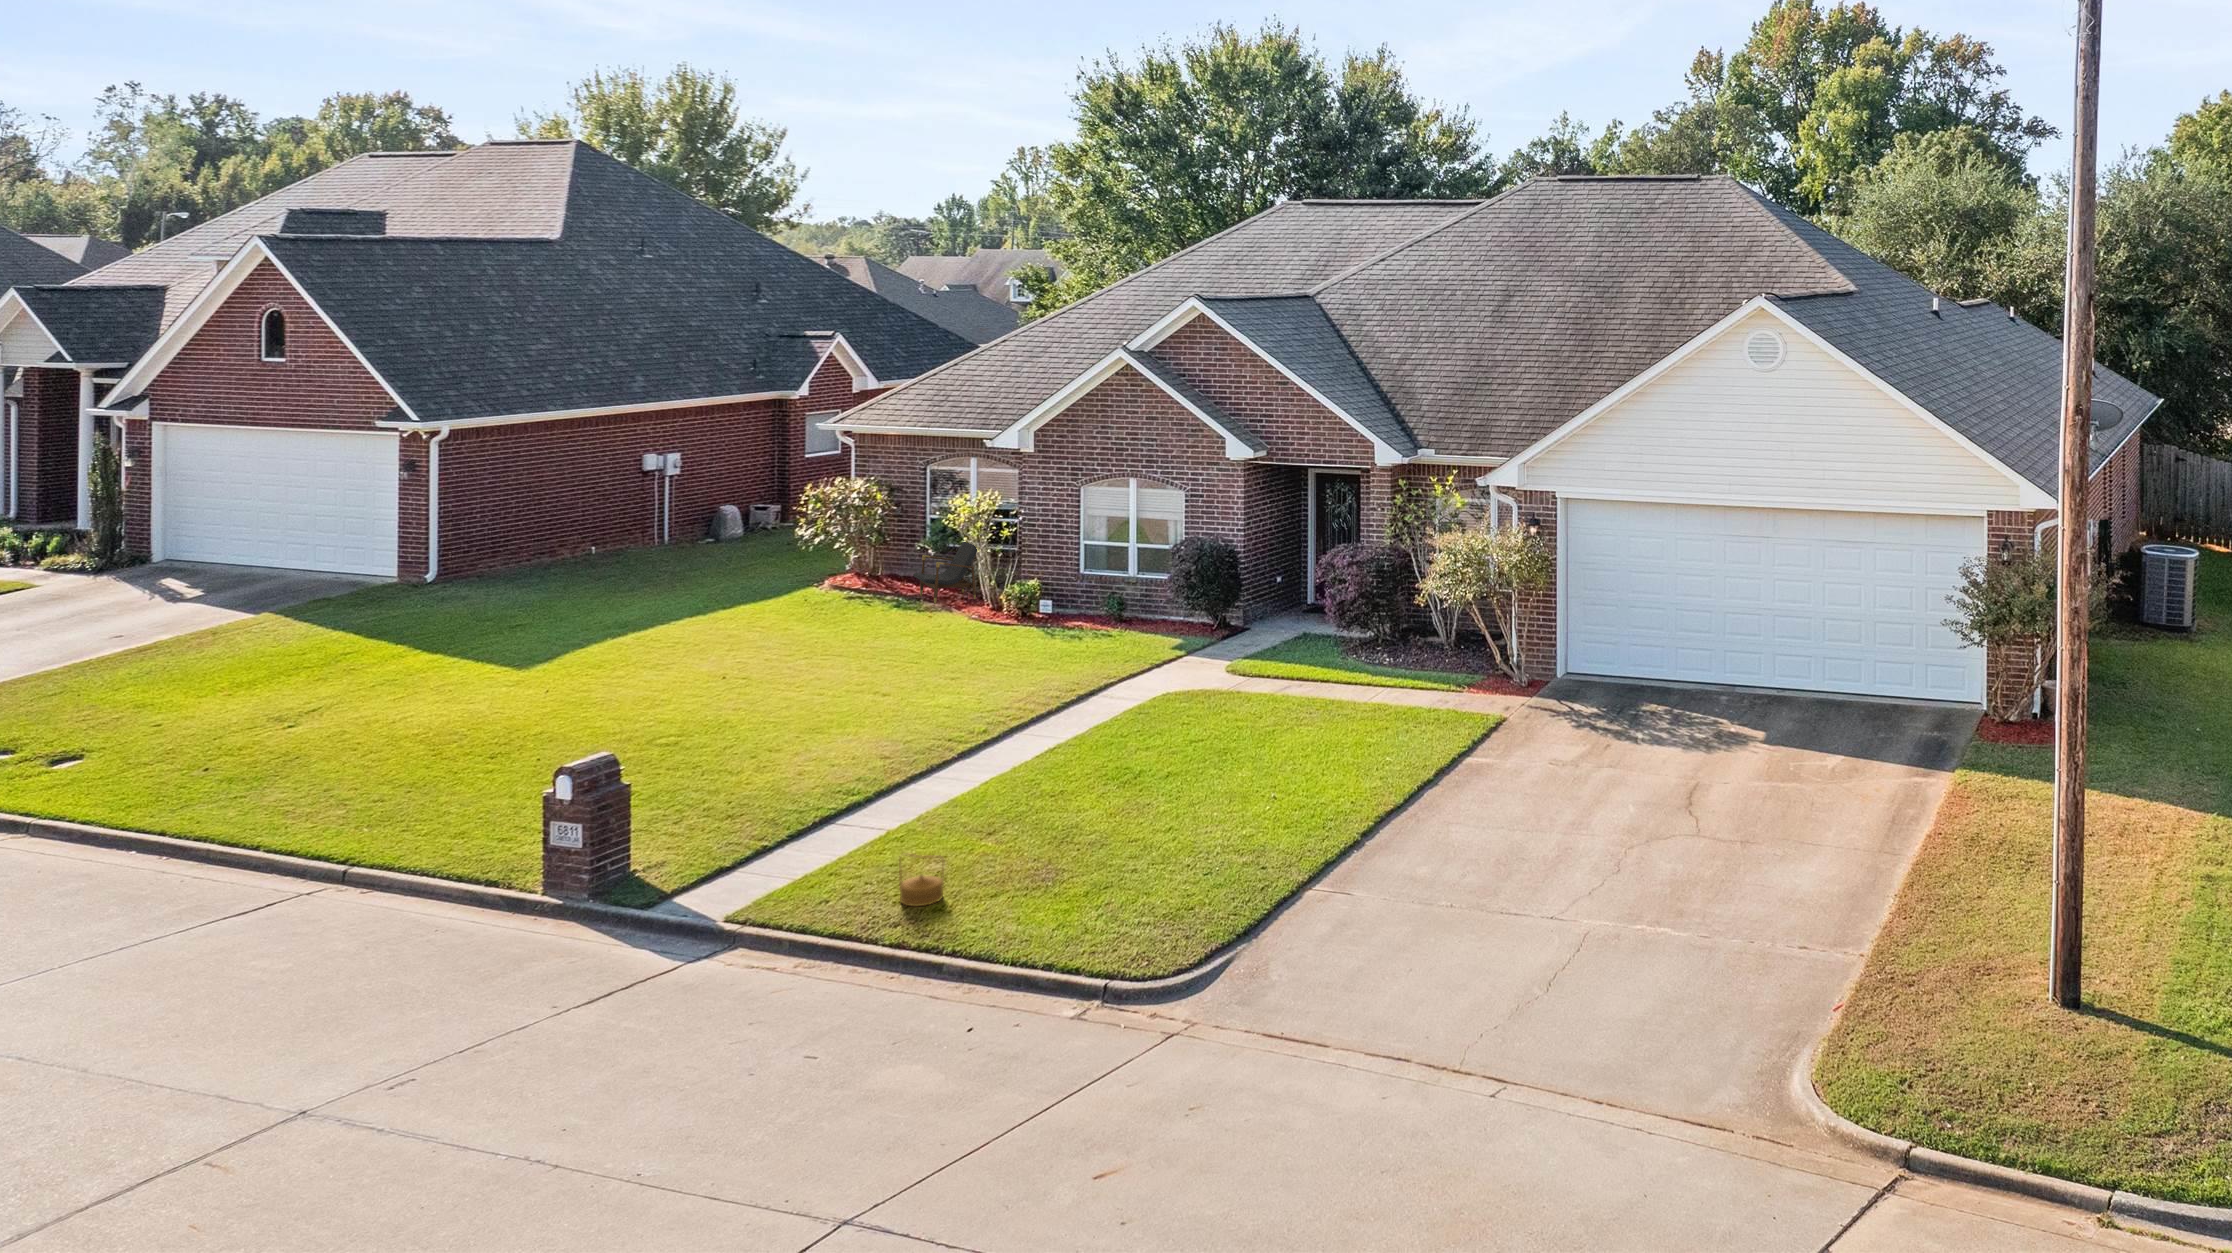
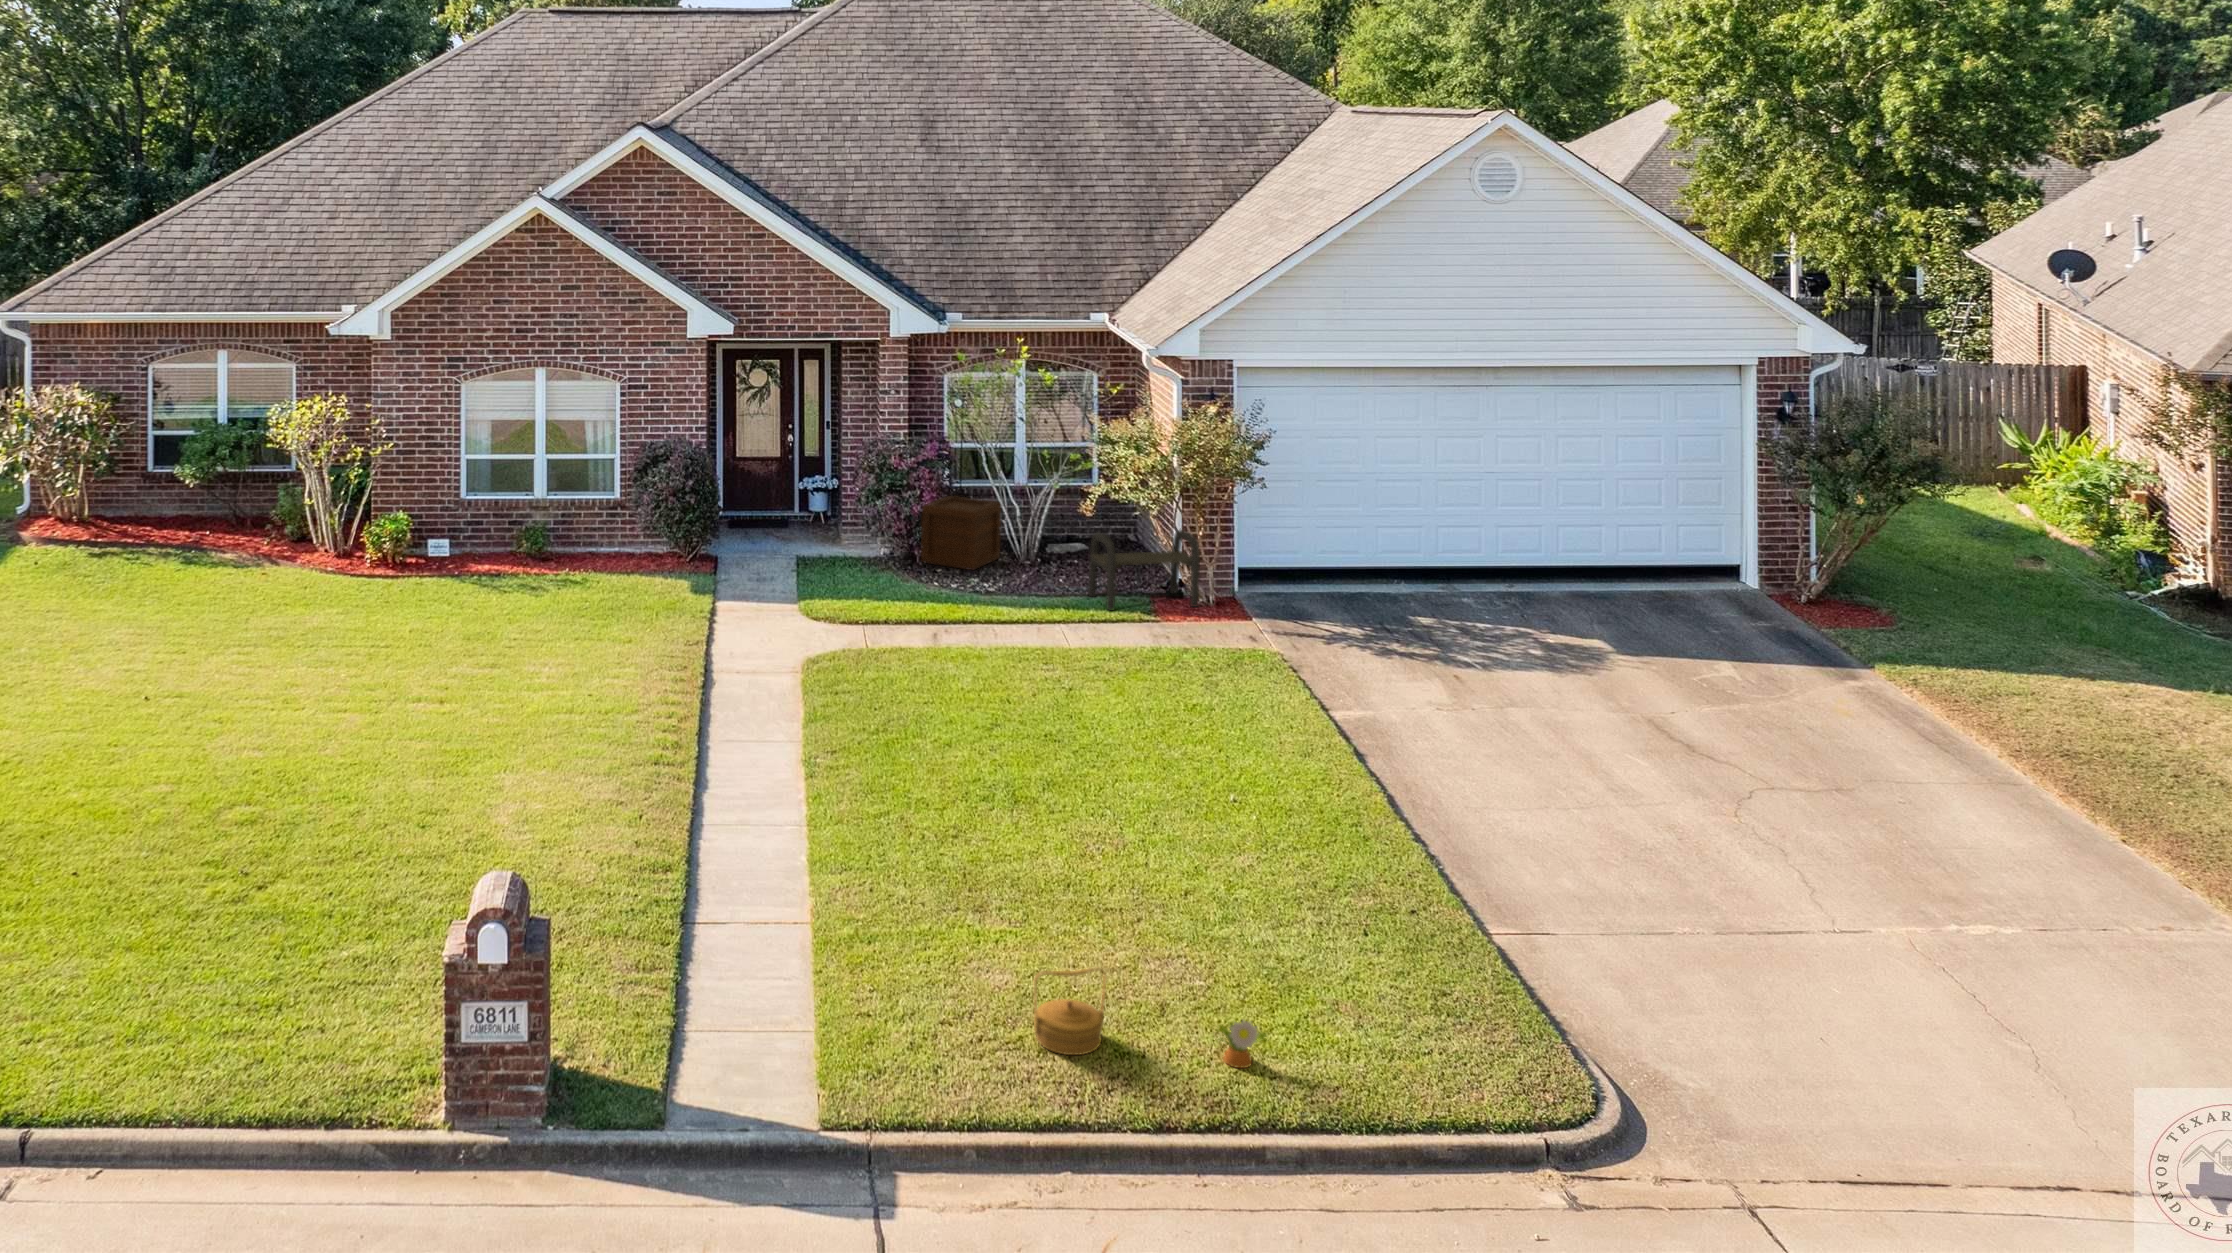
lounge chair: present [913,542,977,604] -> none [230,465,325,559]
wooden crate: none [1366,590,1431,647] -> present [921,496,1001,570]
bench: none [1440,622,1518,684] -> present [1088,530,1200,610]
decorative plant: none [978,891,1015,924] -> present [1217,1020,1267,1068]

